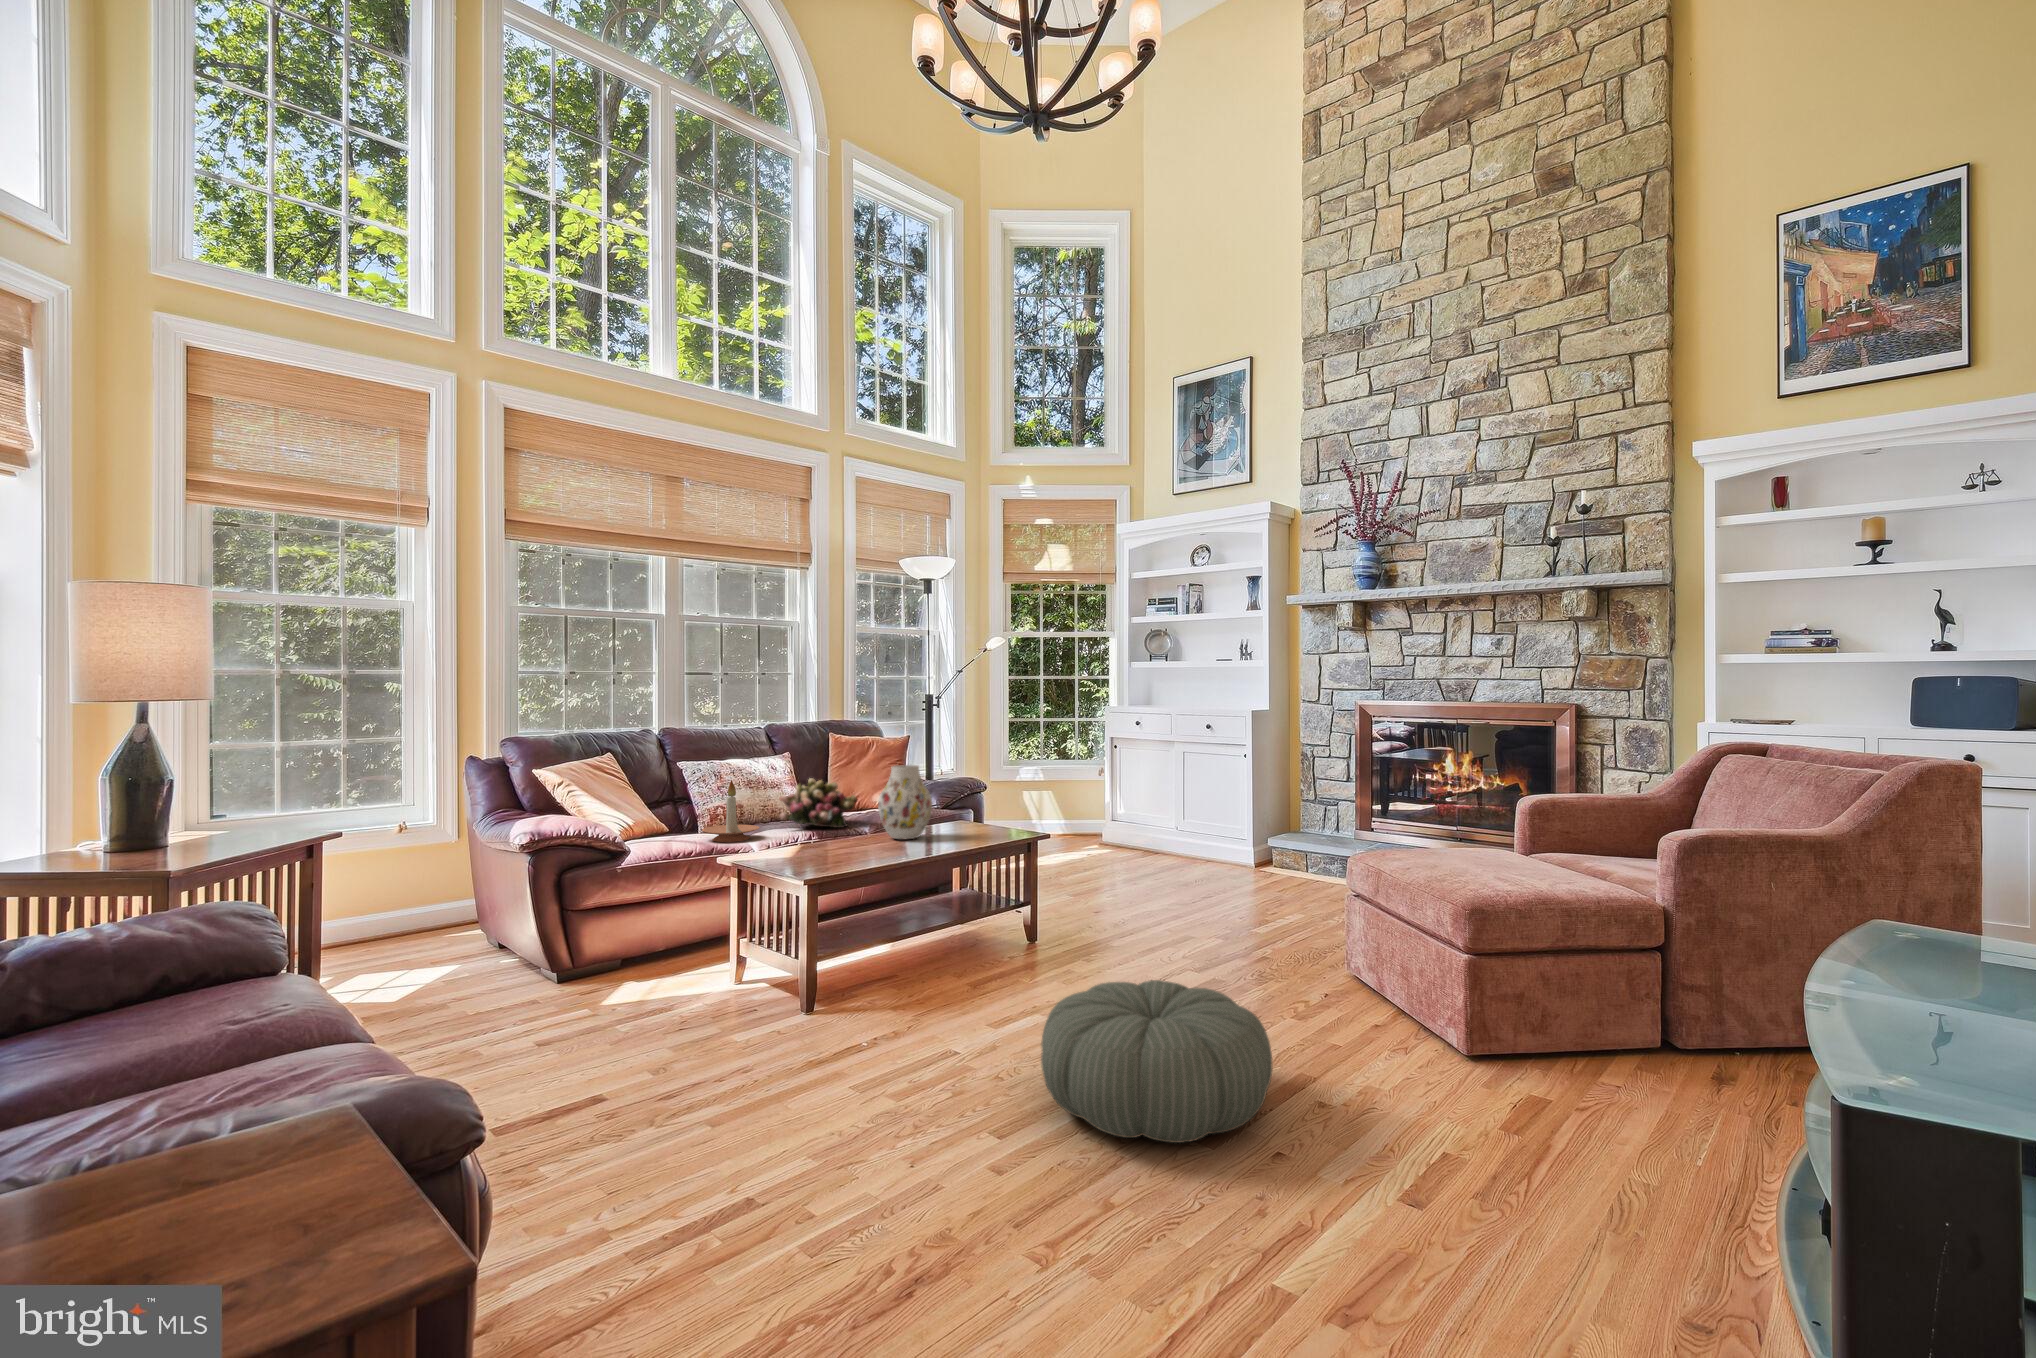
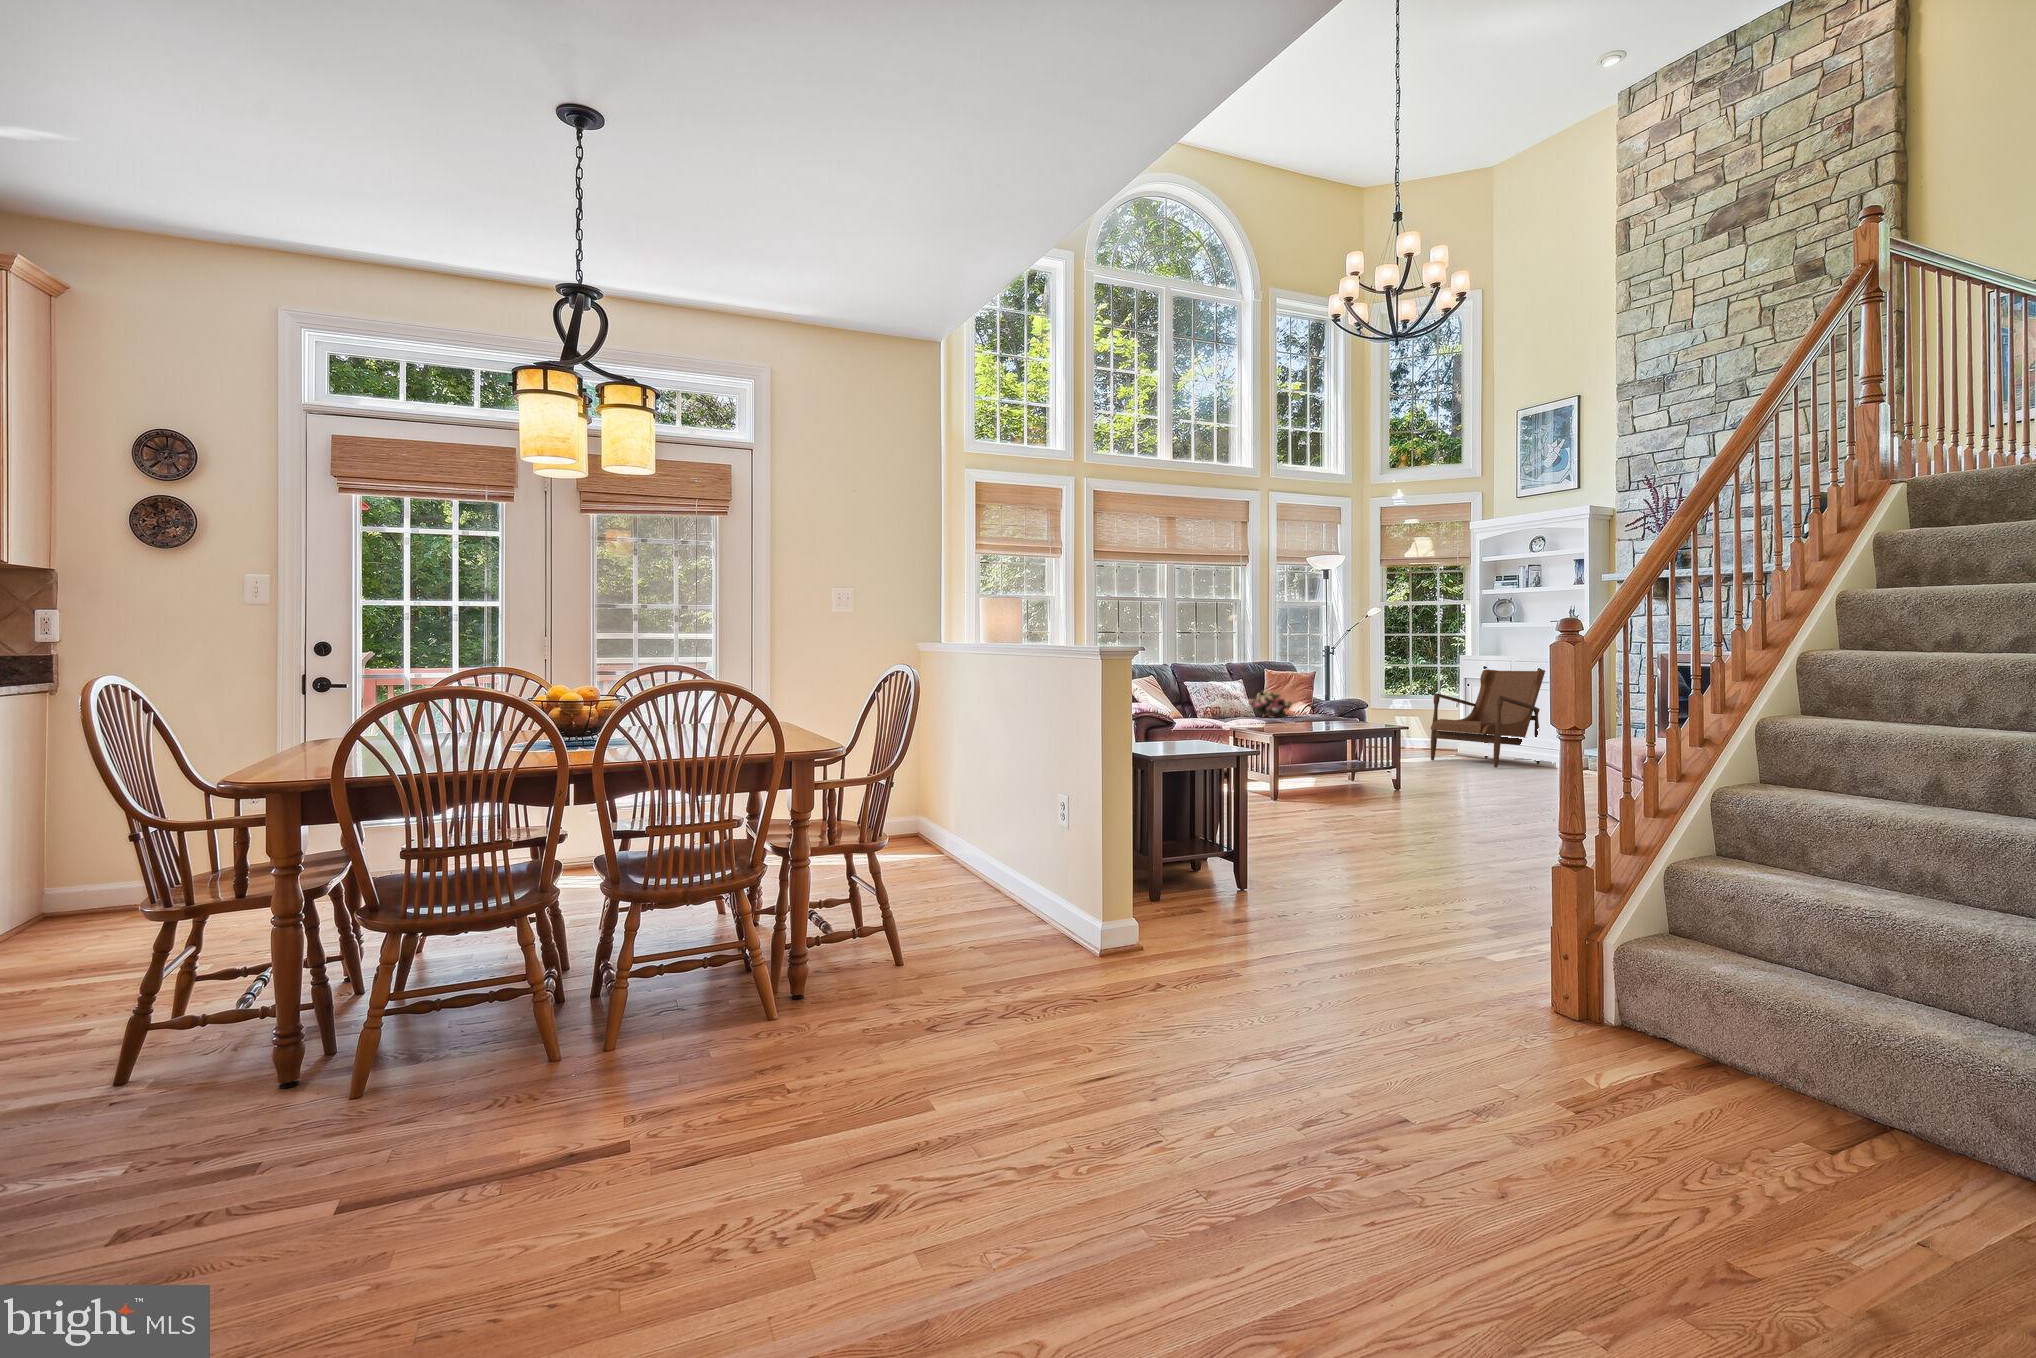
armchair: none [1073,728,1223,884] -> present [1431,670,1545,768]
vase: present [878,765,932,840] -> none [1309,680,1339,719]
candle holder: present [702,780,759,842] -> none [1212,687,1241,719]
pouf: present [1041,980,1272,1143] -> none [1398,766,1509,817]

